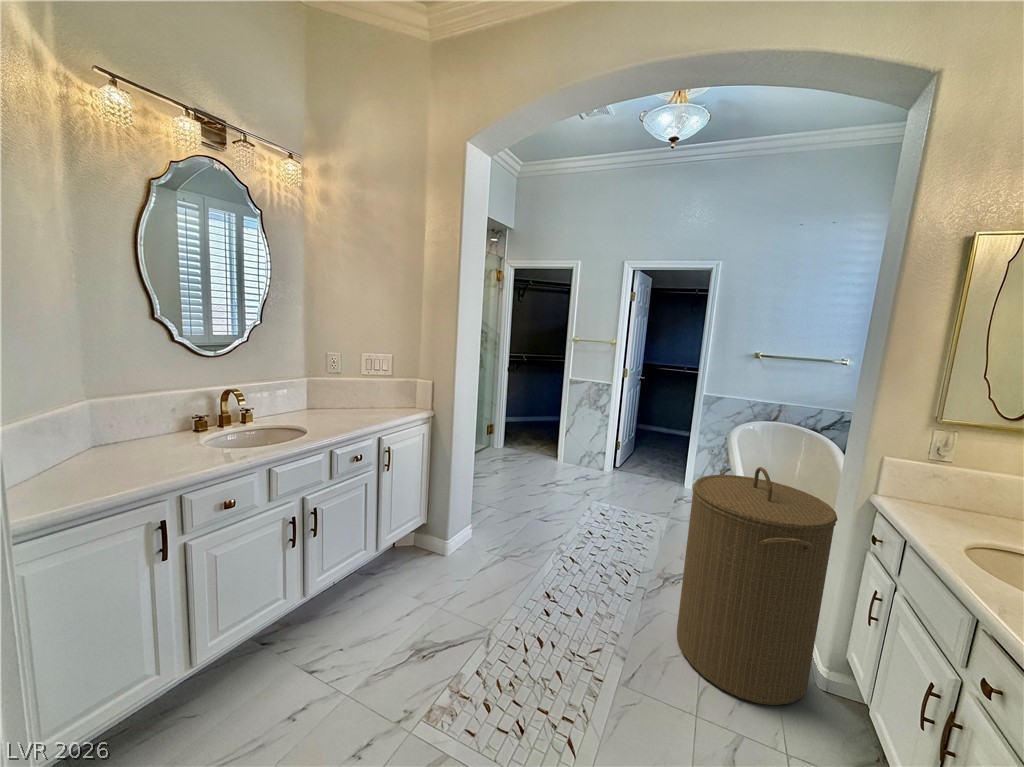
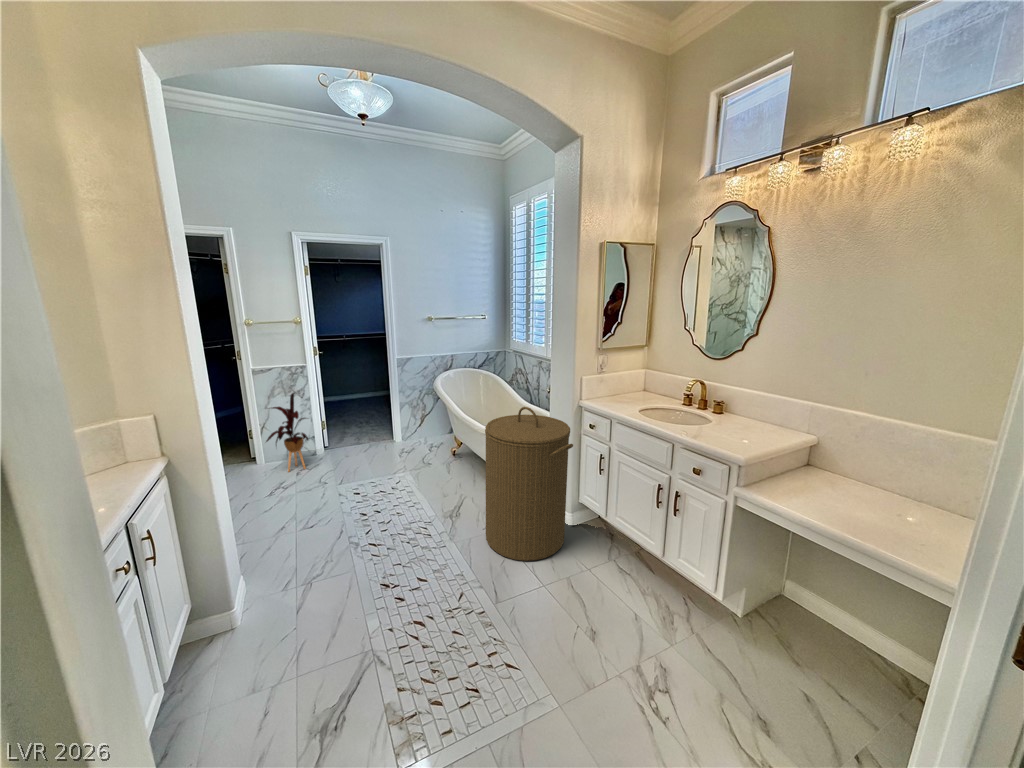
house plant: none [559,406,599,478] -> present [266,393,308,472]

